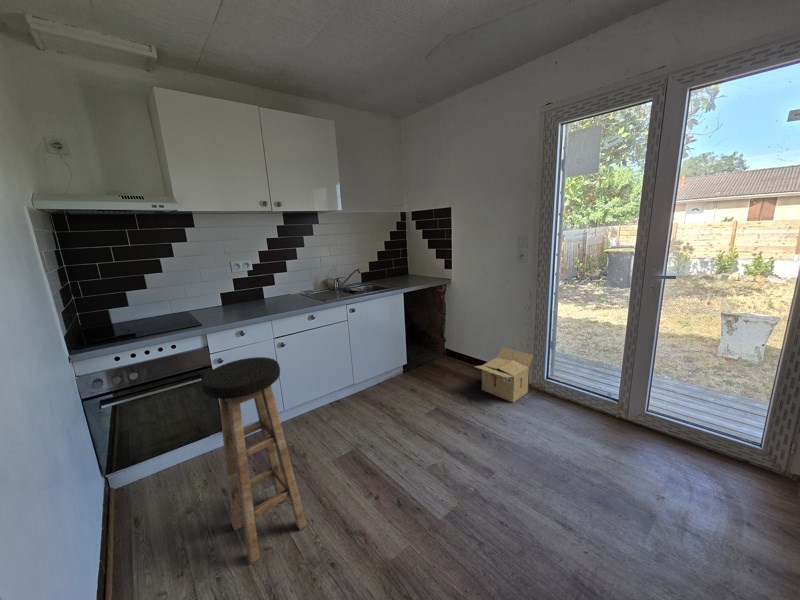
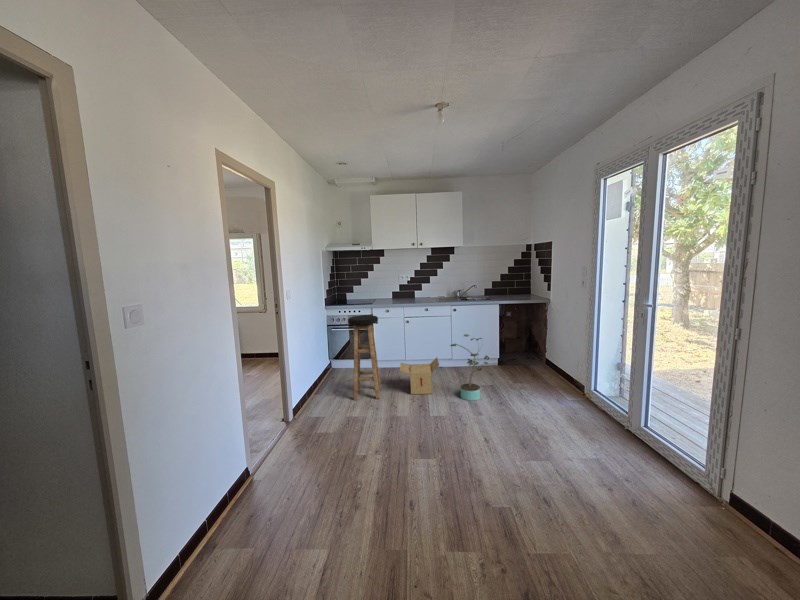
cardboard box: present [475,347,534,403] -> present [400,357,439,394]
potted plant: none [413,348,471,450] -> present [450,334,489,401]

